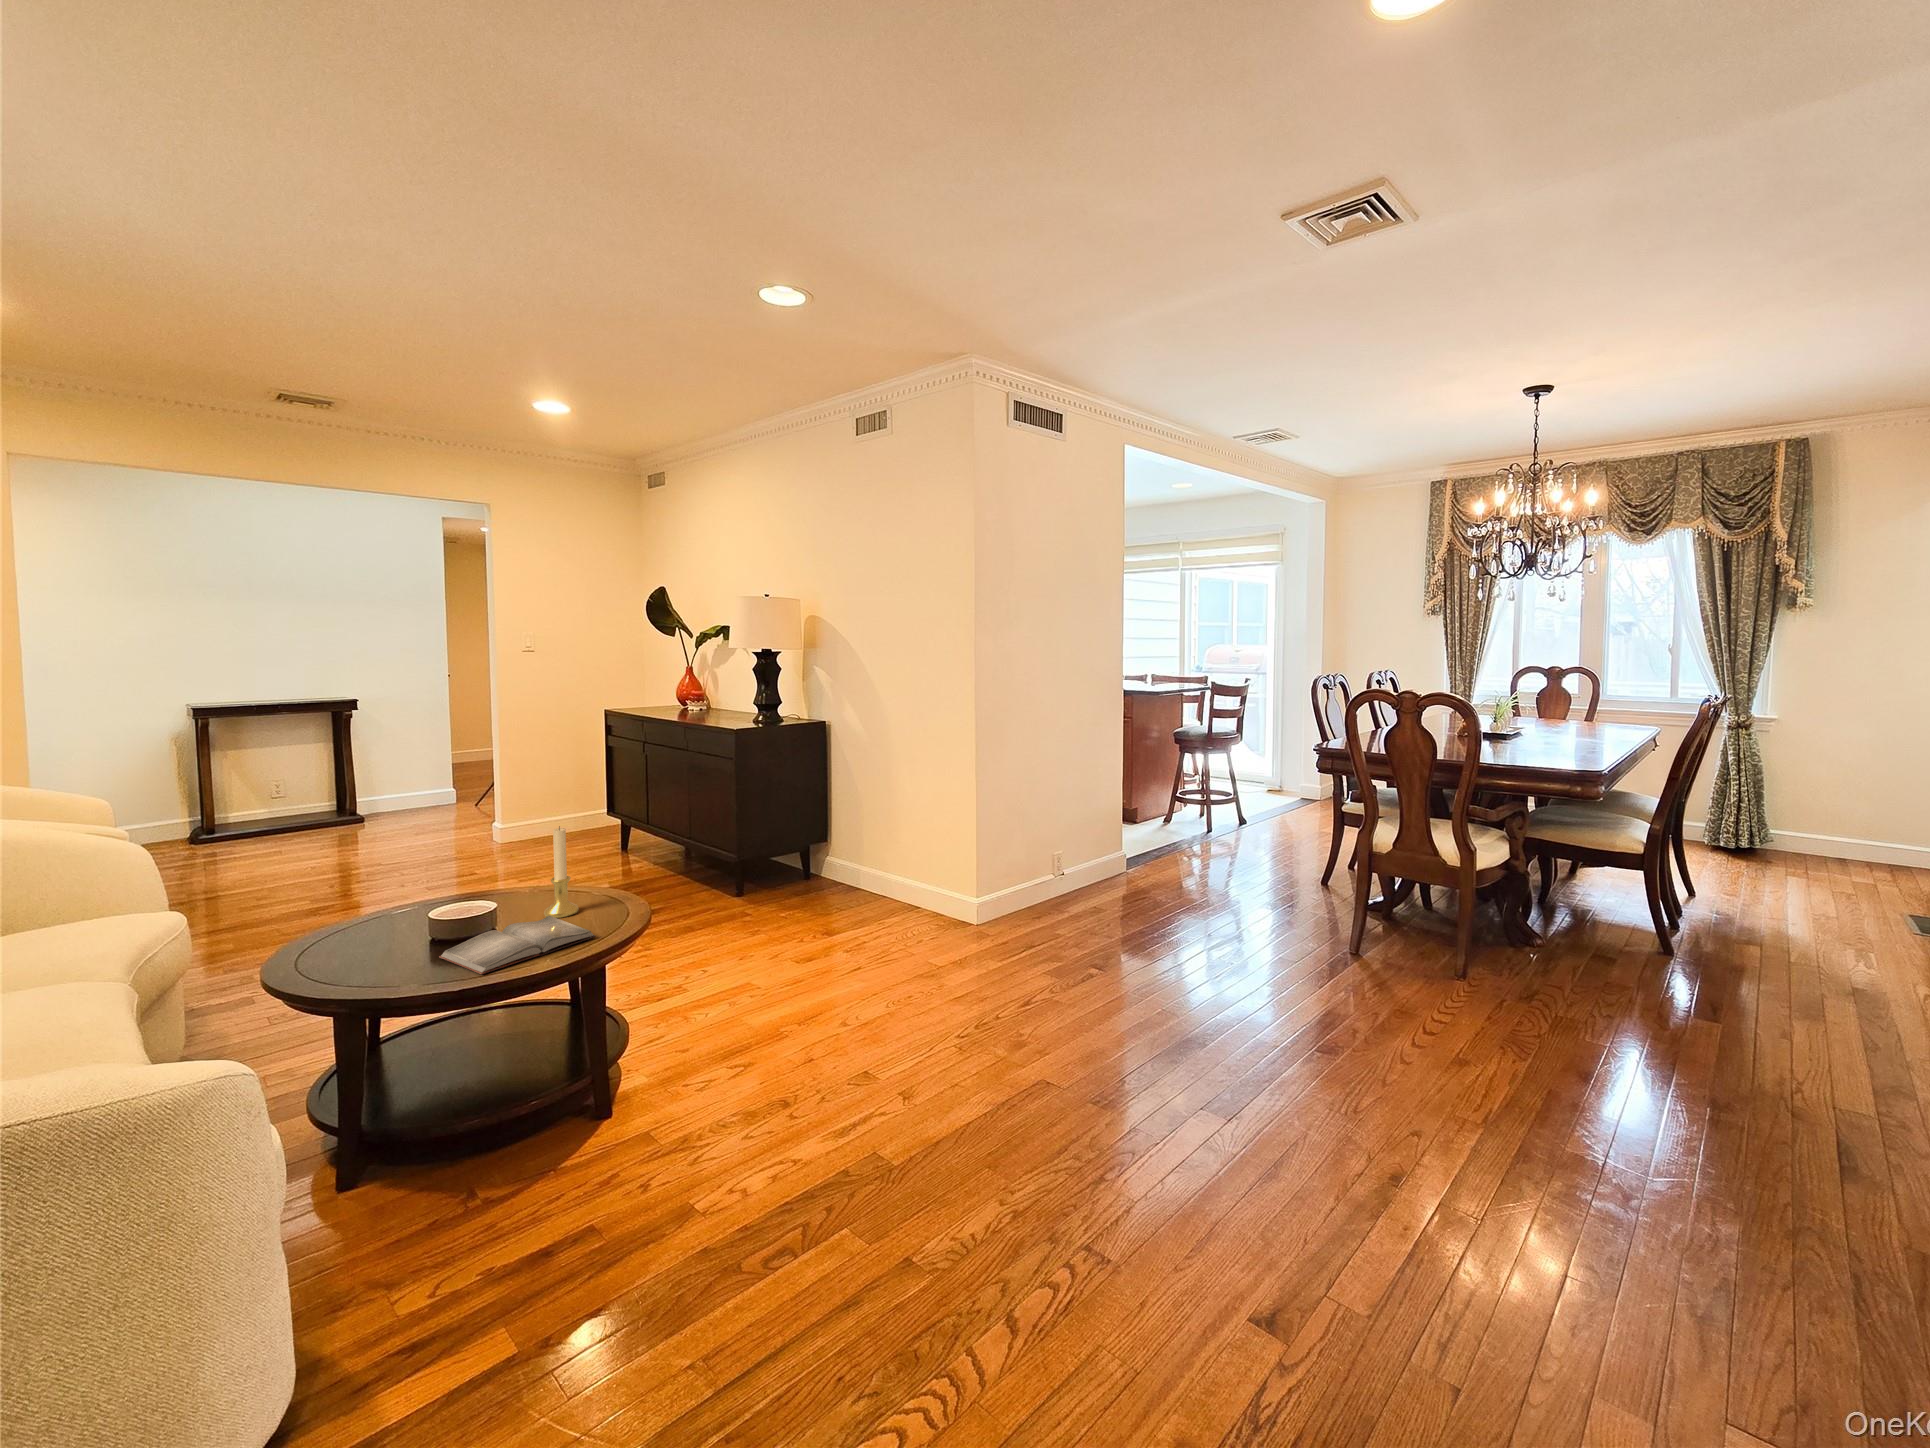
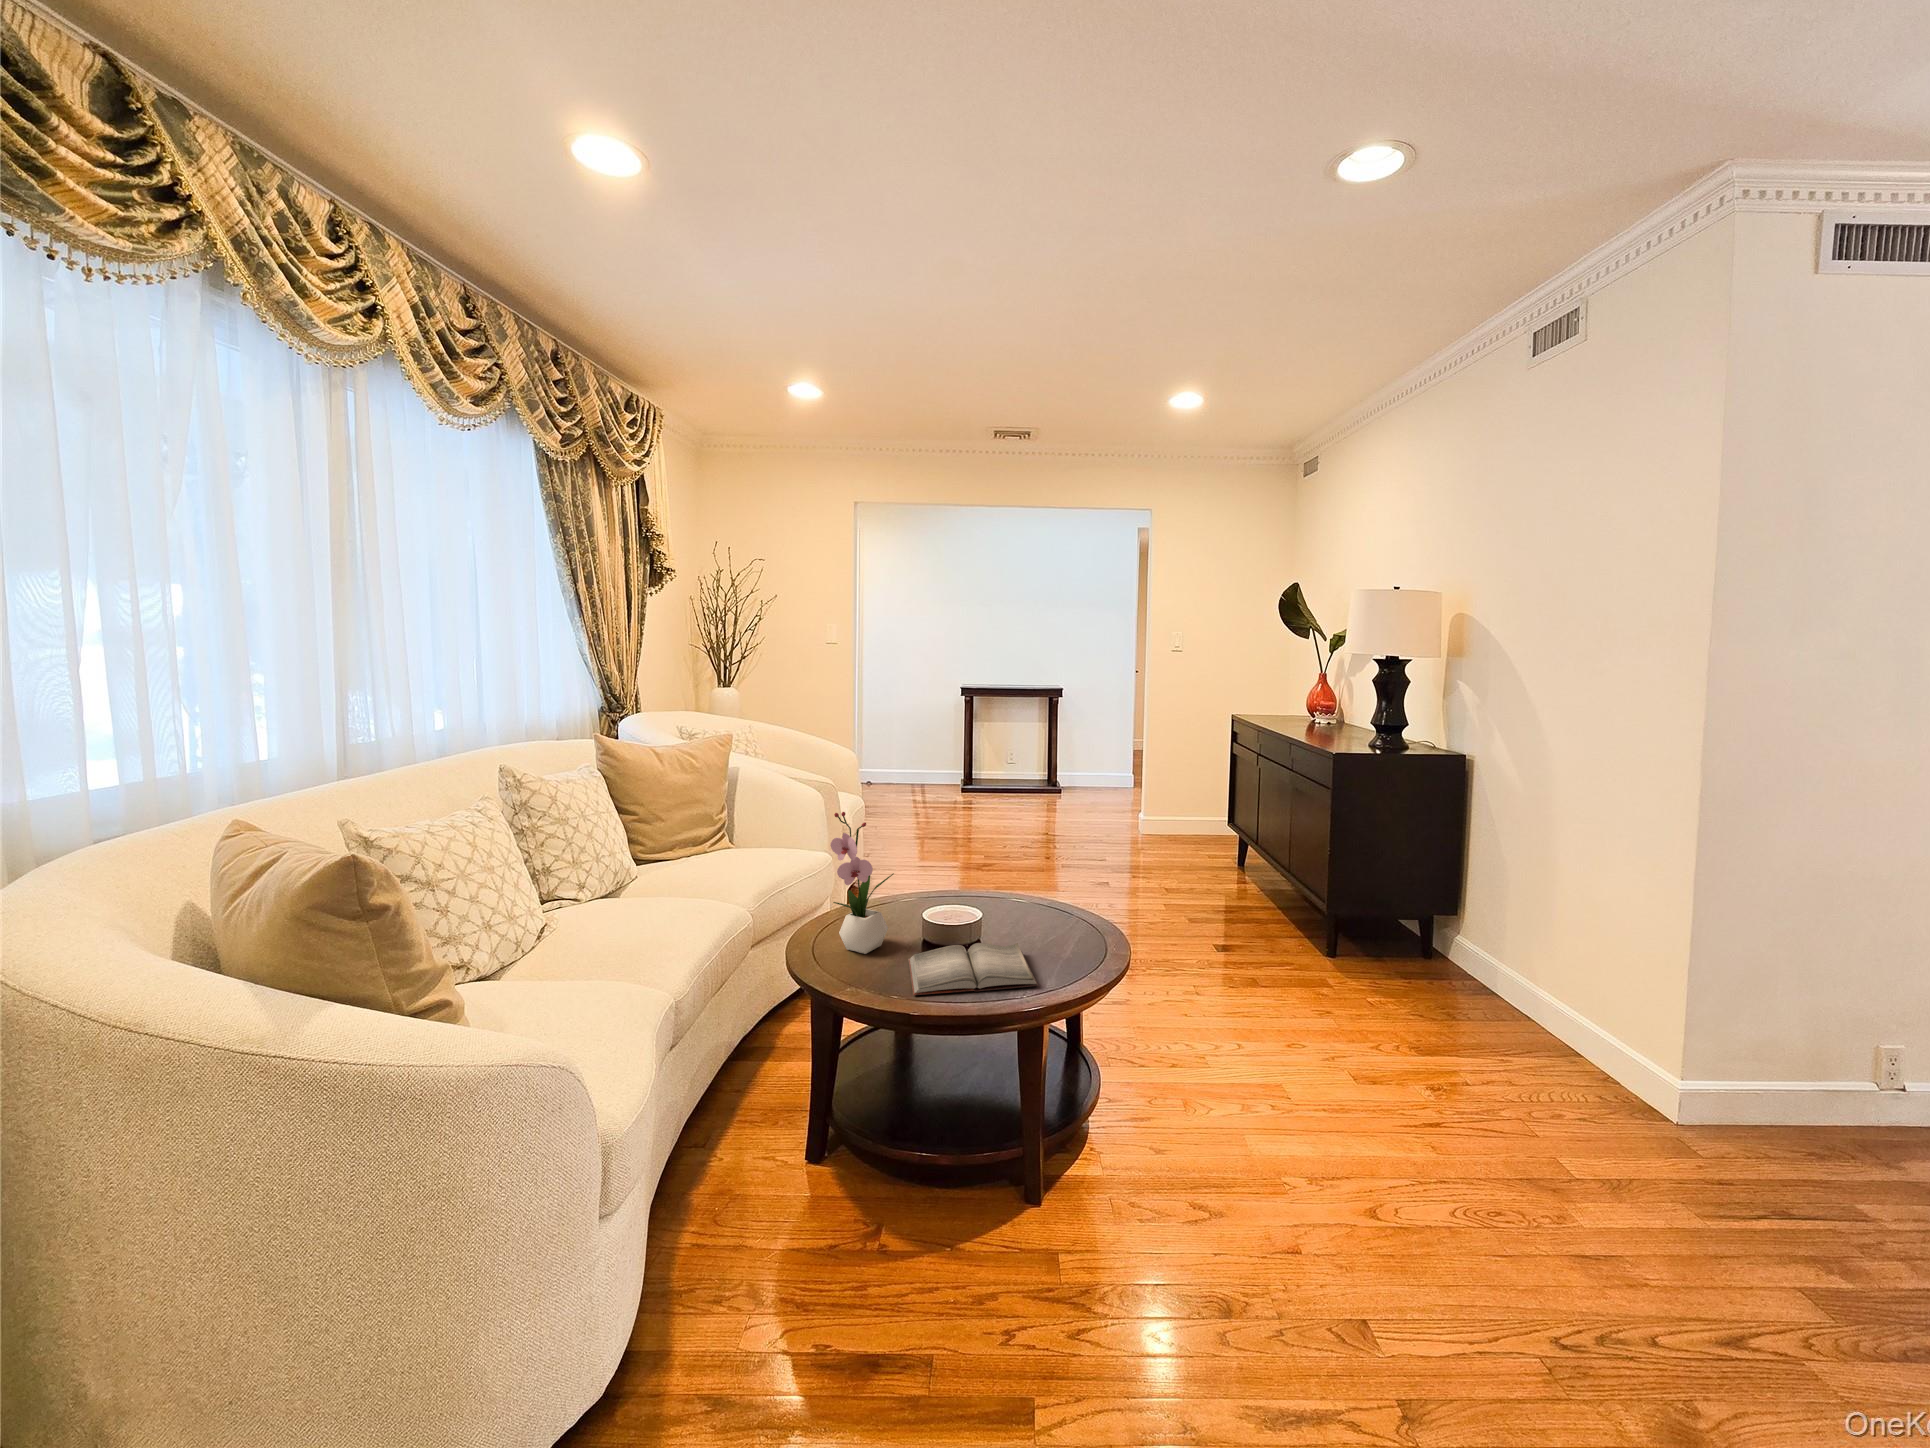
flower arrangement: none [329,824,401,971] -> present [830,812,894,954]
candle holder: present [544,826,579,918] -> none [1024,846,1058,948]

